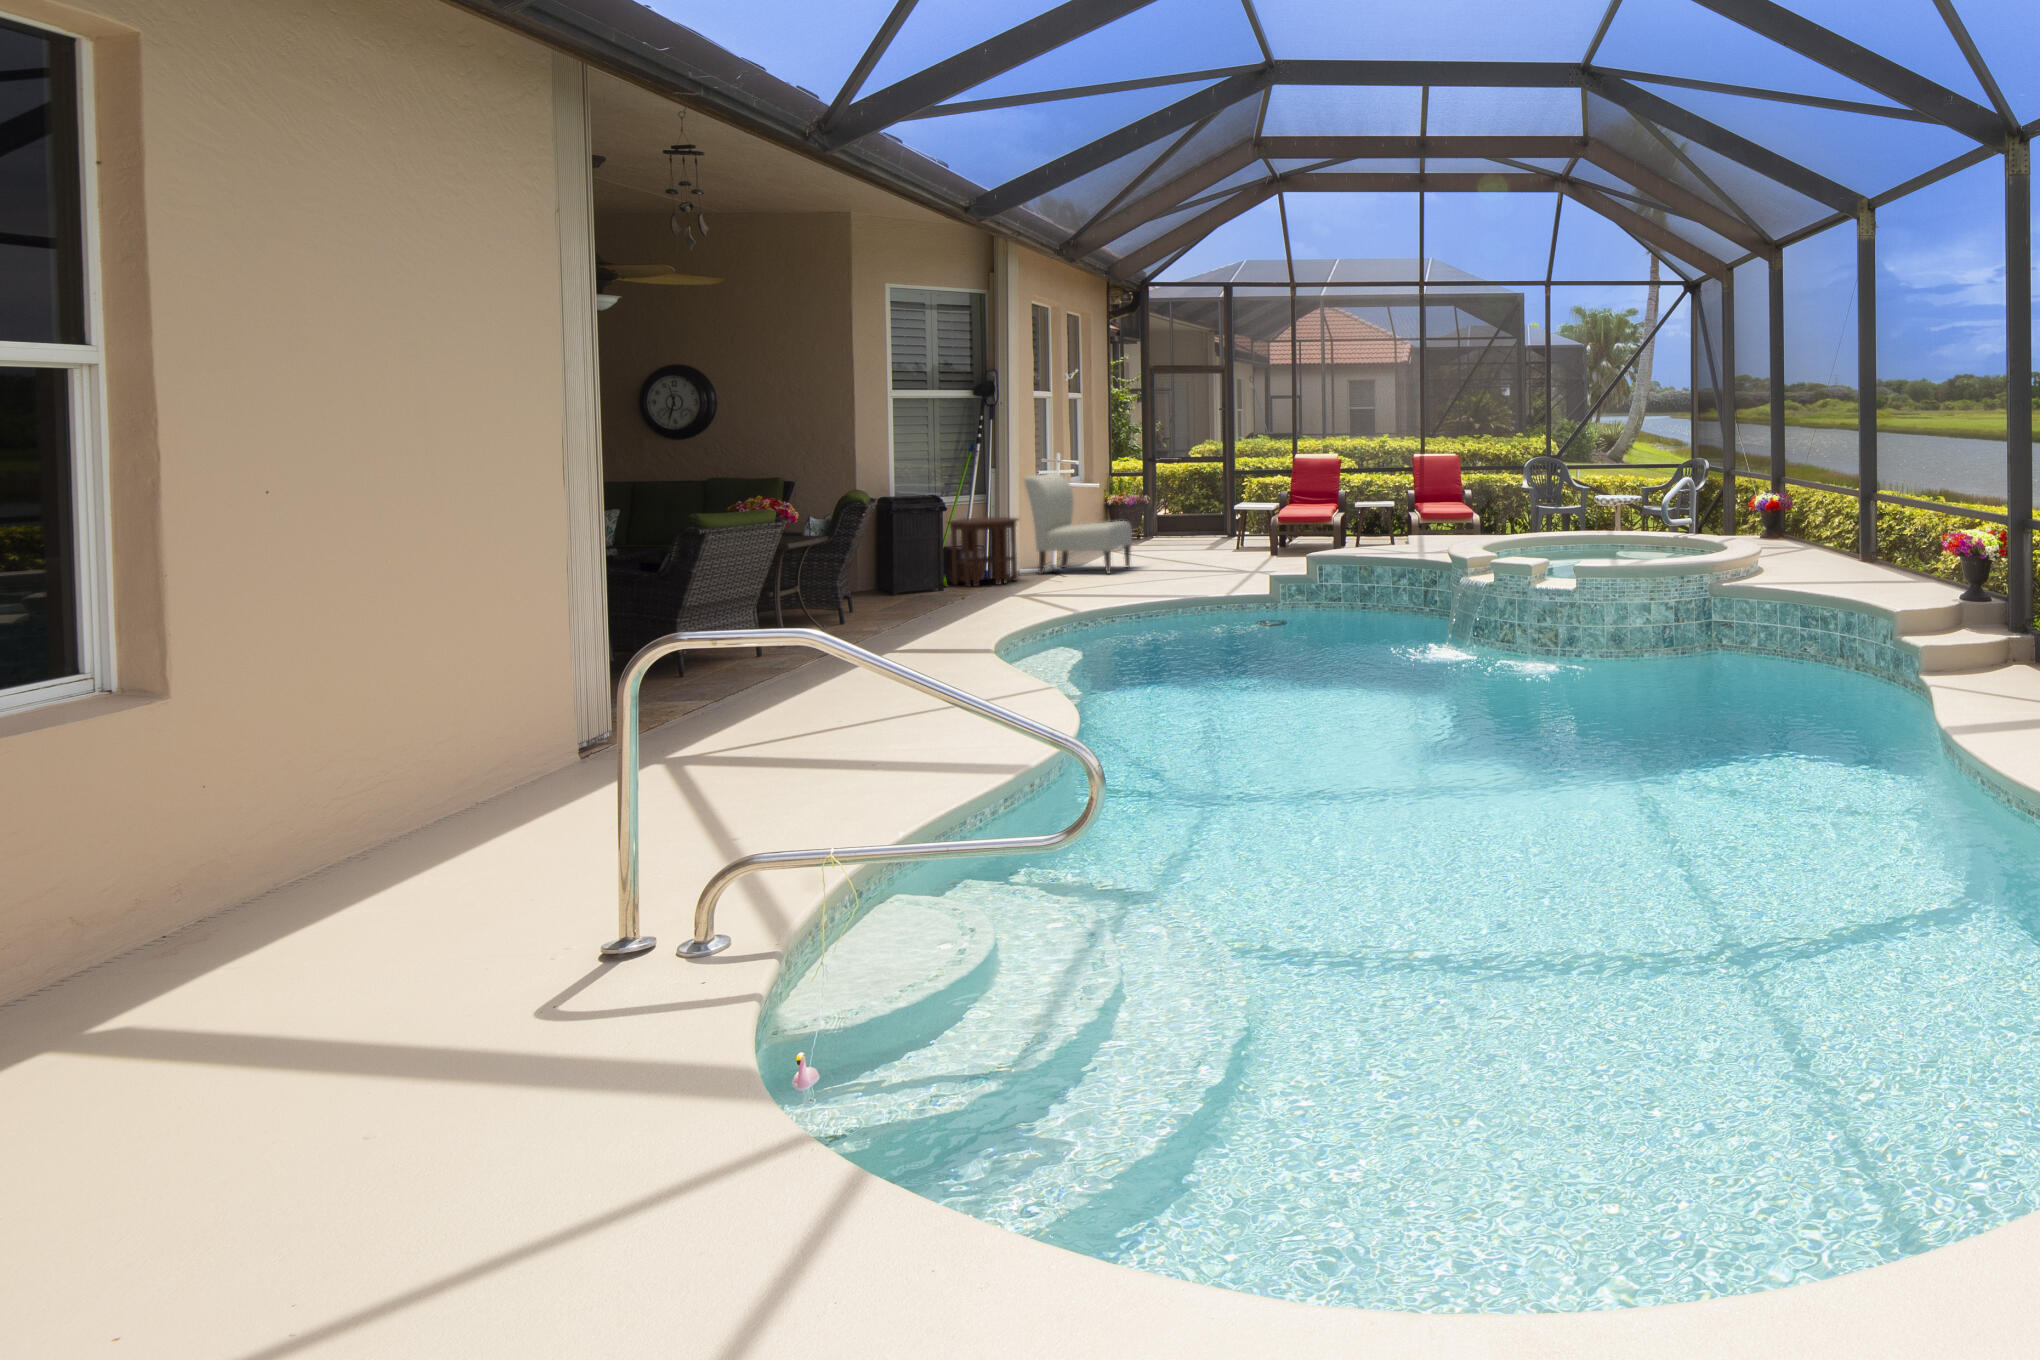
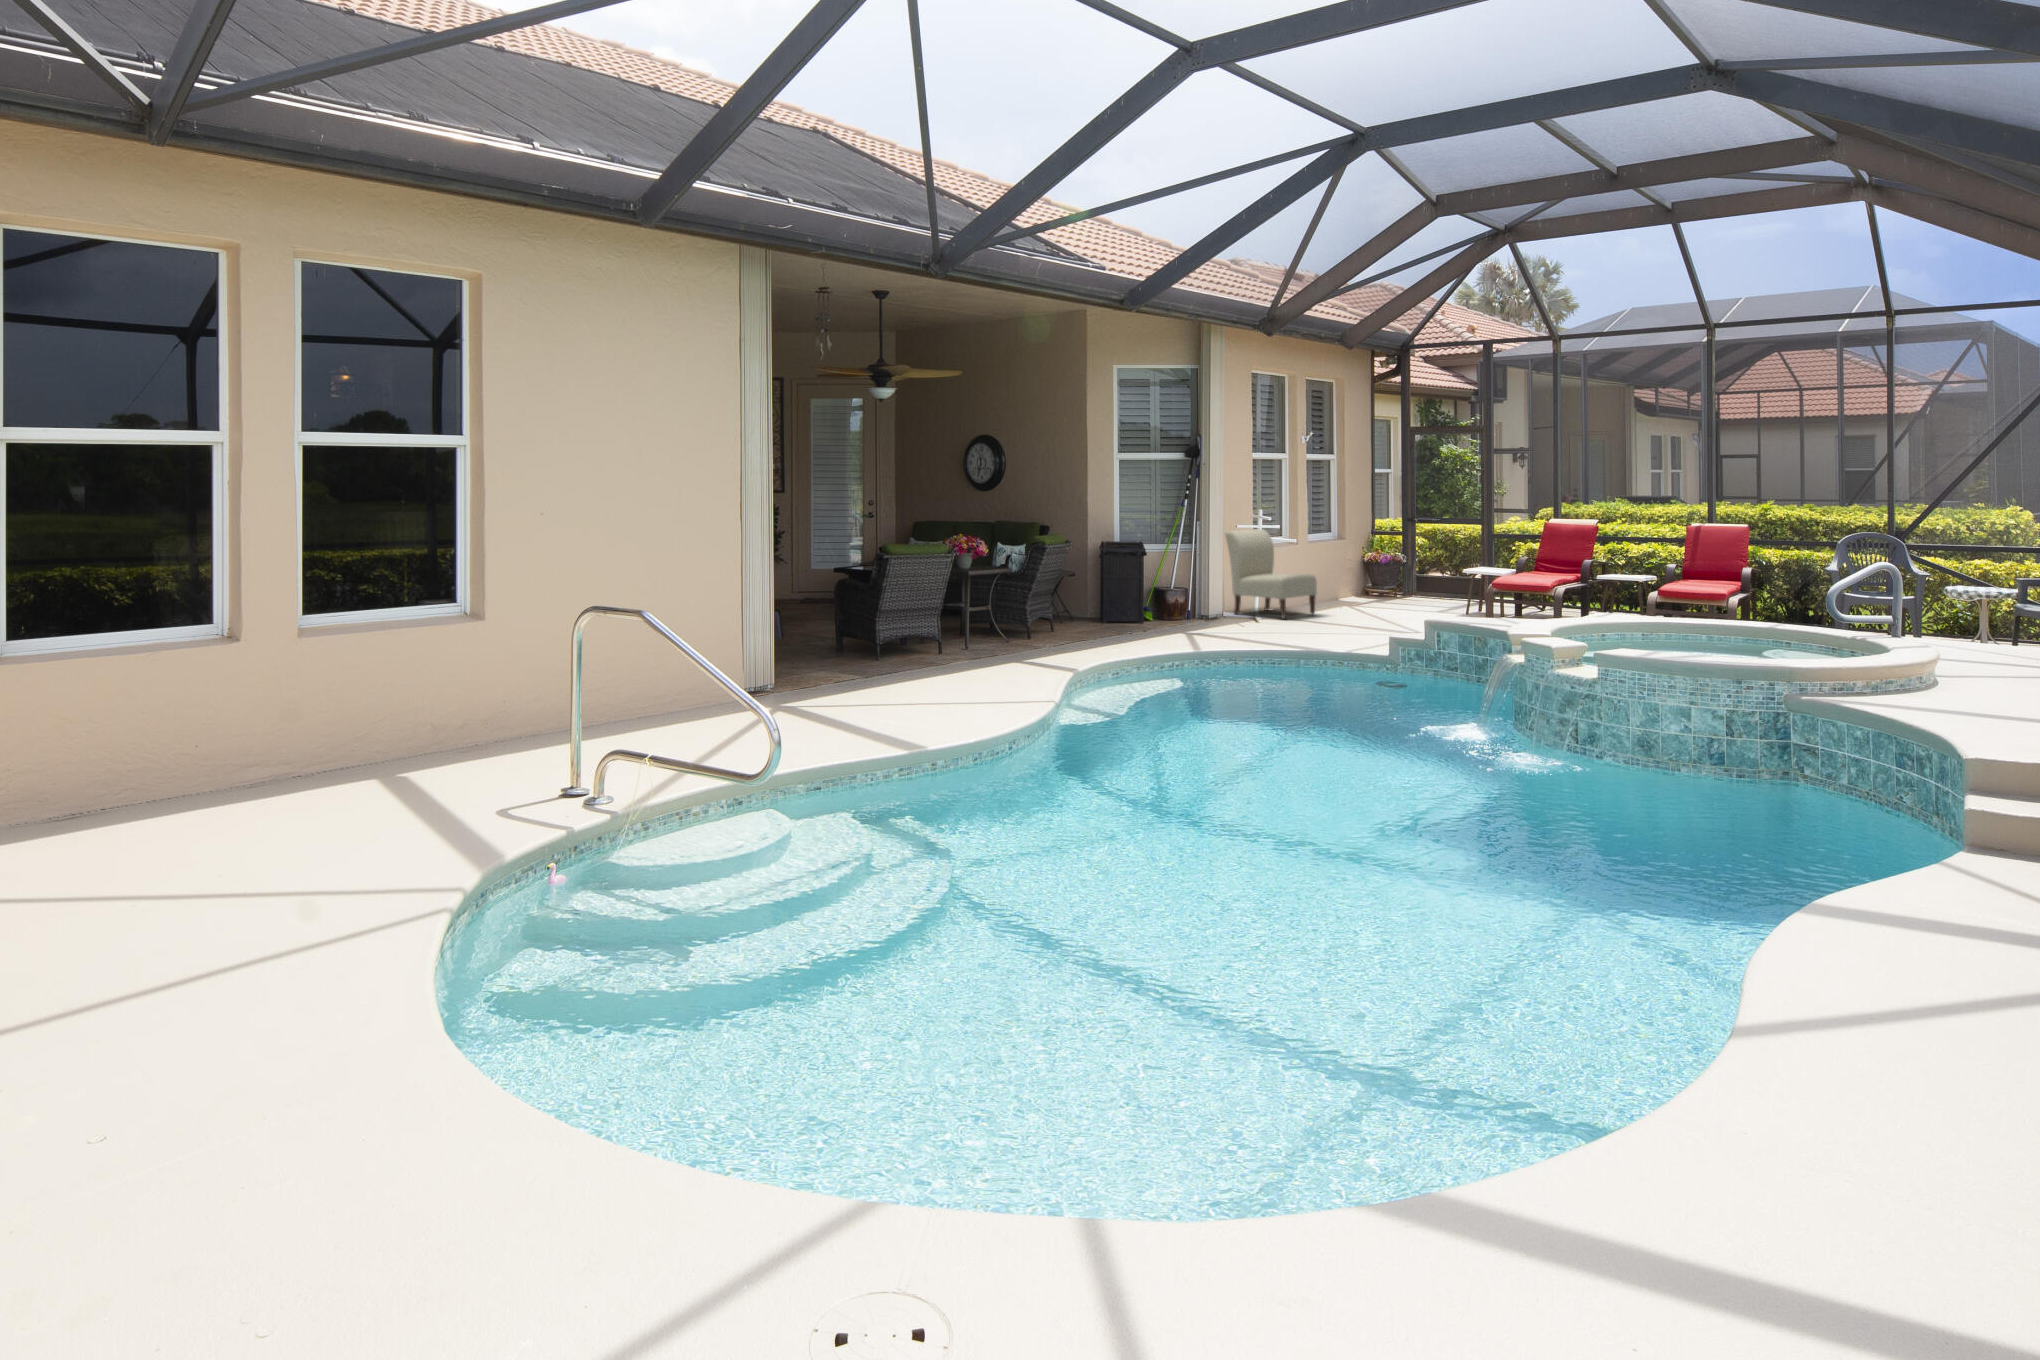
side table: present [948,517,1018,586] -> none [1153,564,1208,620]

